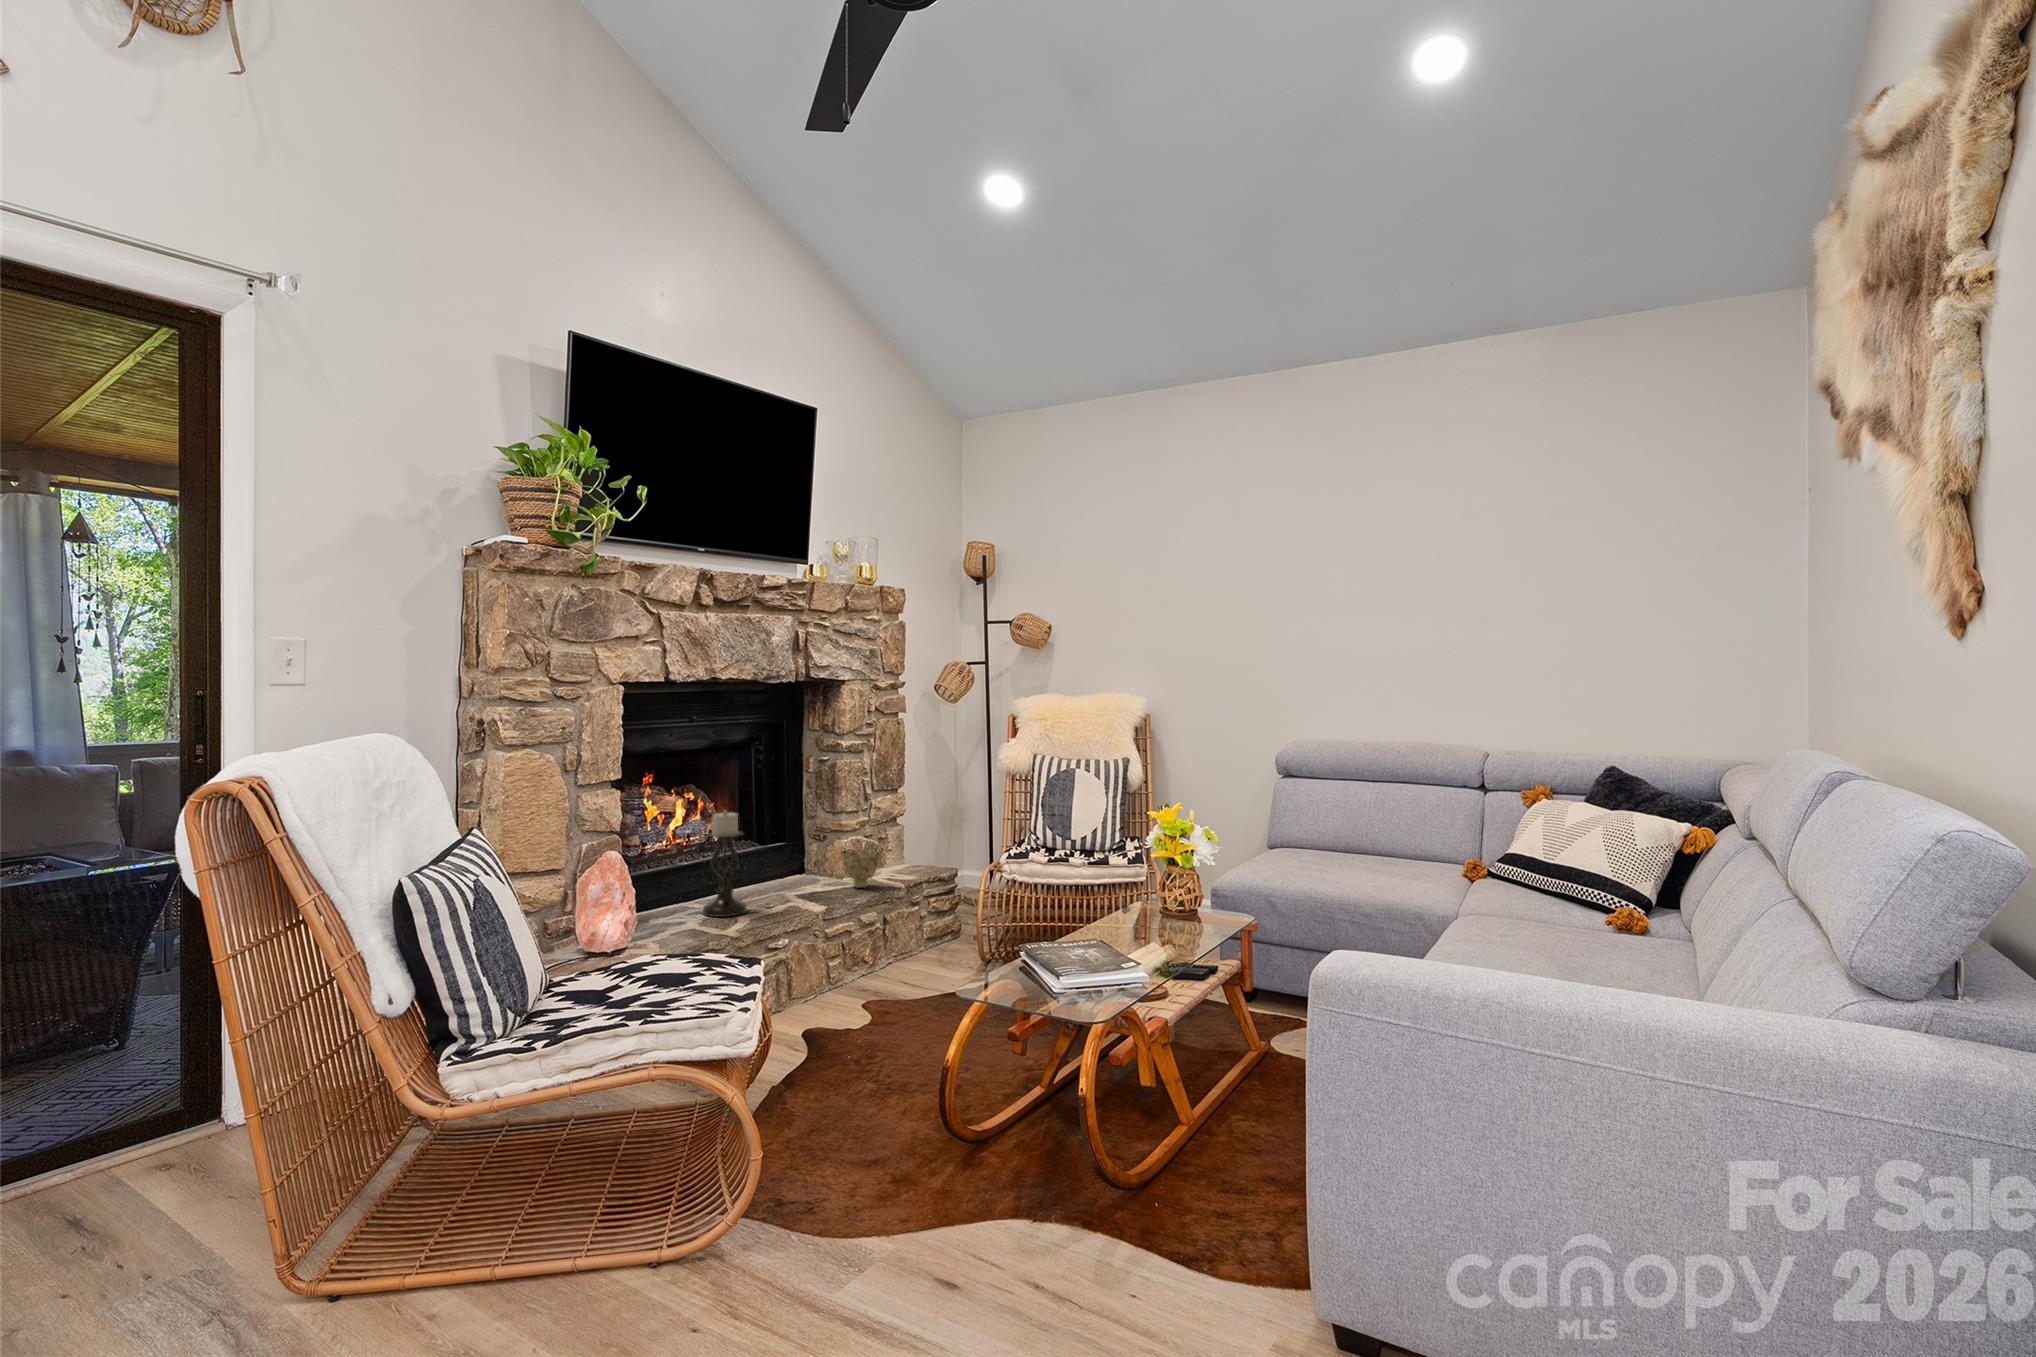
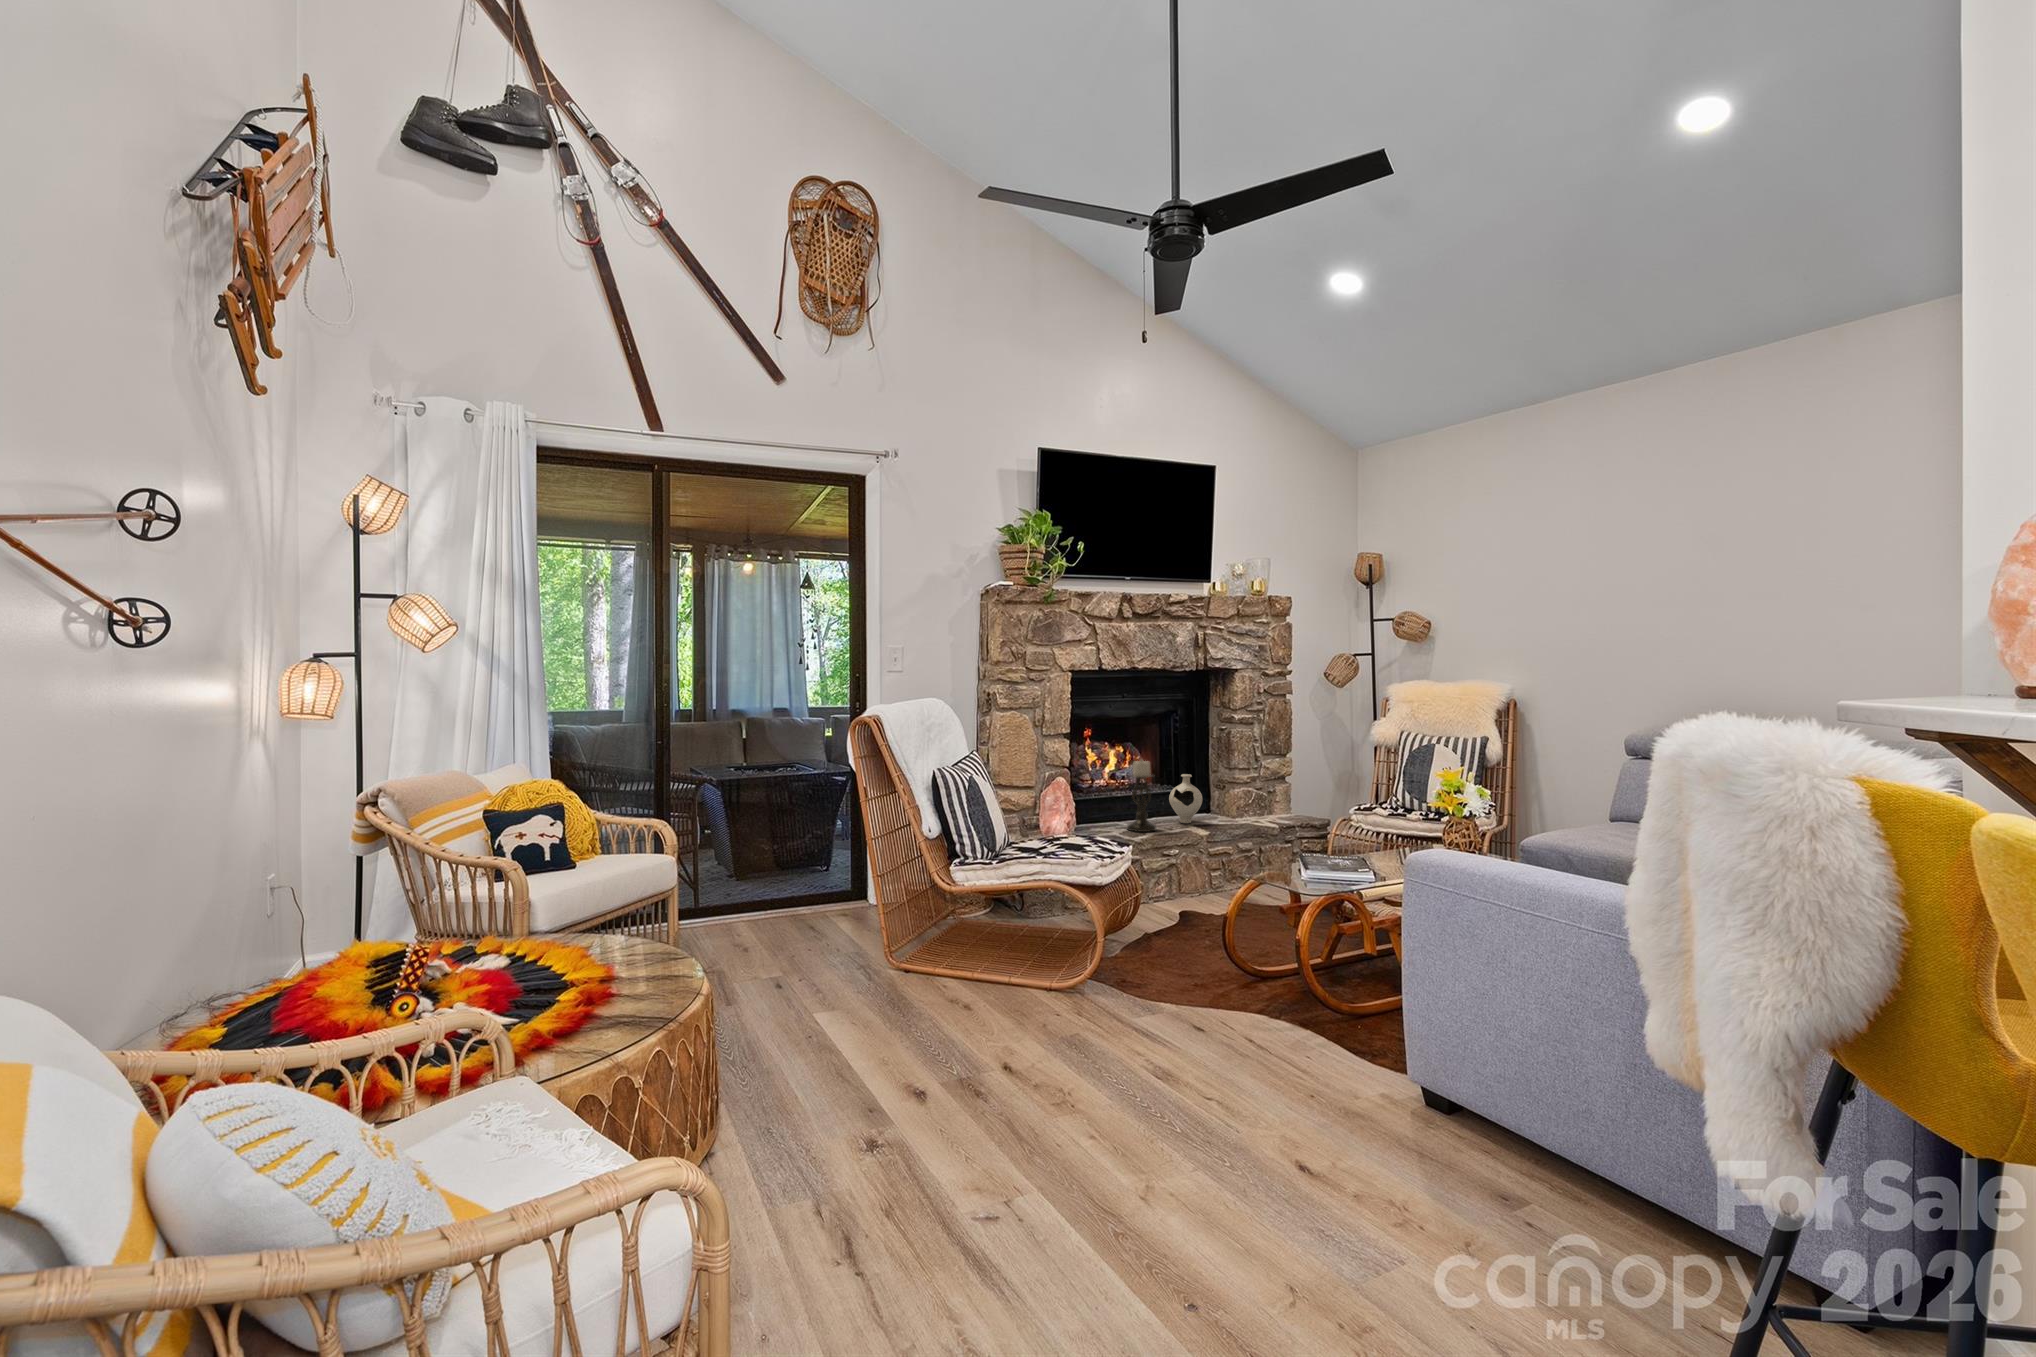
decorative vase: none [758,826,804,894] -> present [1169,774,1202,823]
decorative bowl: present [842,848,880,888] -> none [1231,795,1261,824]

